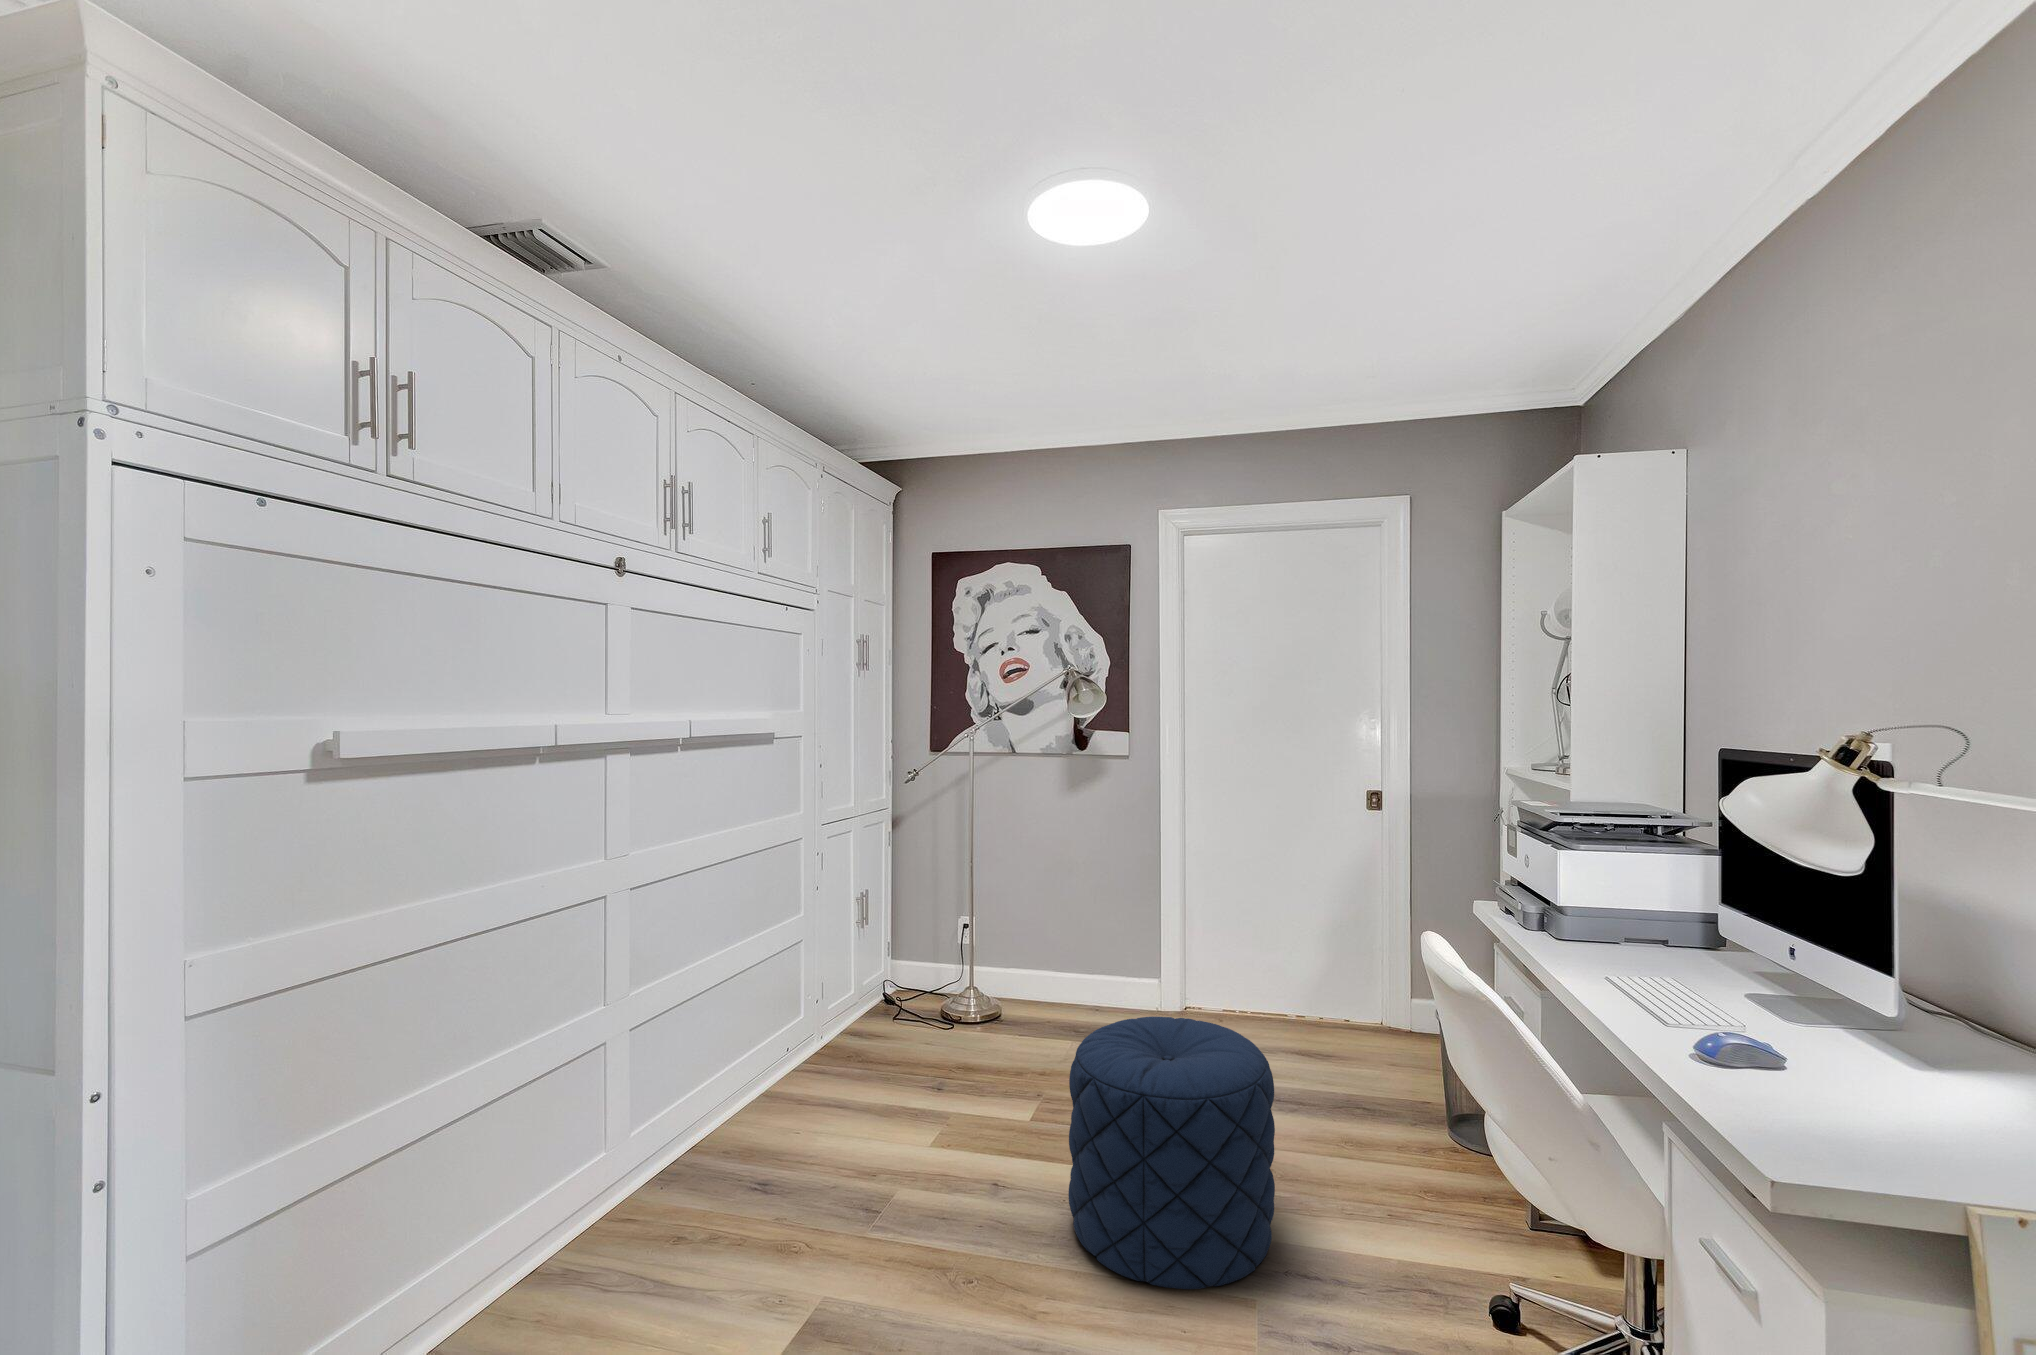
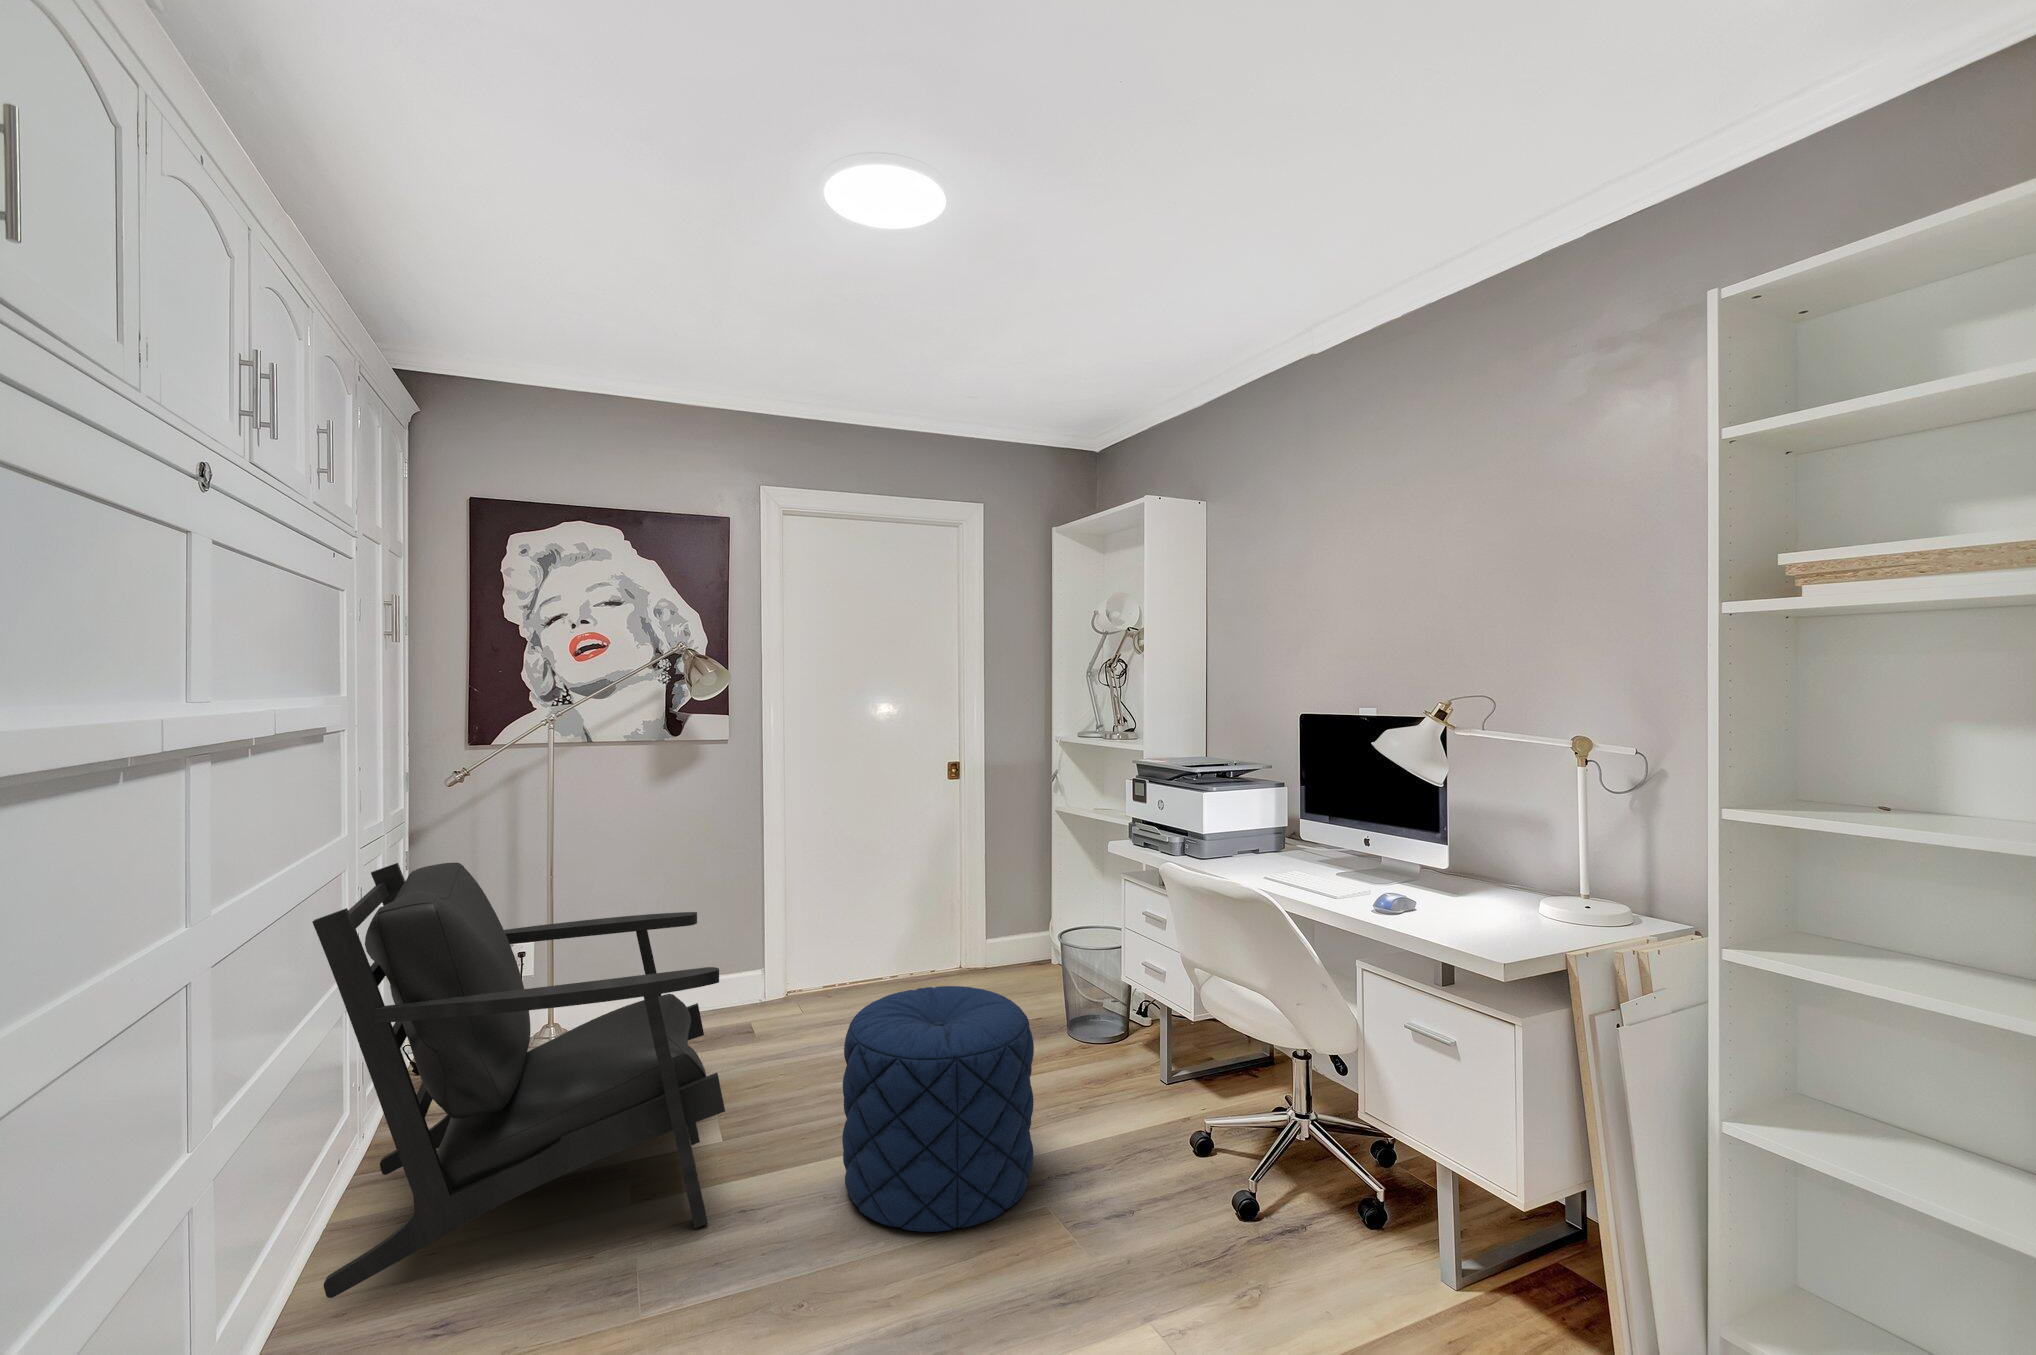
armchair: none [714,832,1033,1184] -> present [312,863,725,1298]

